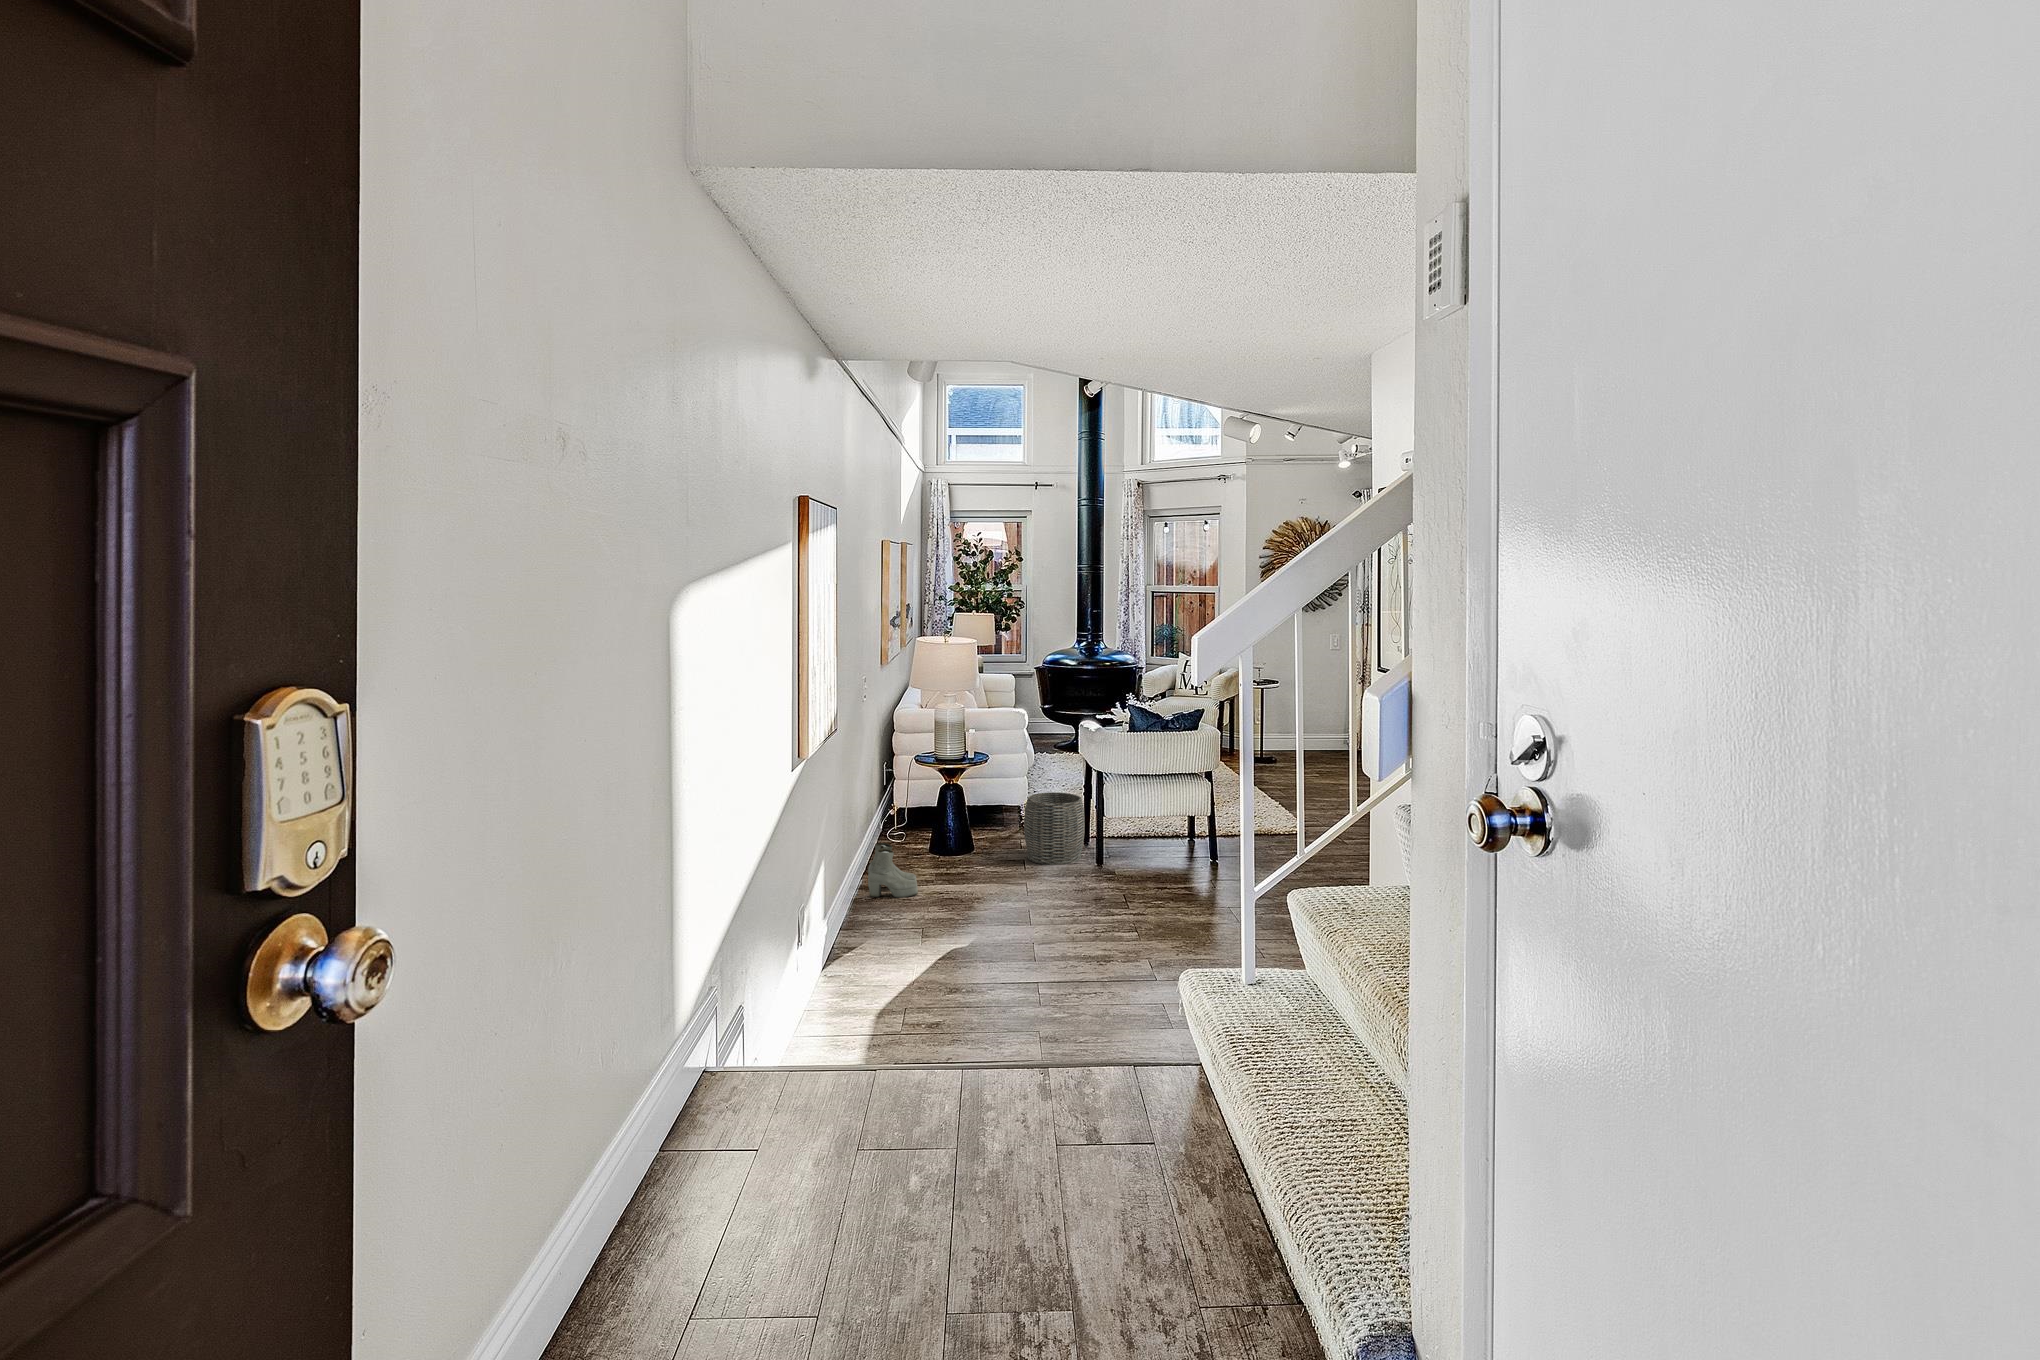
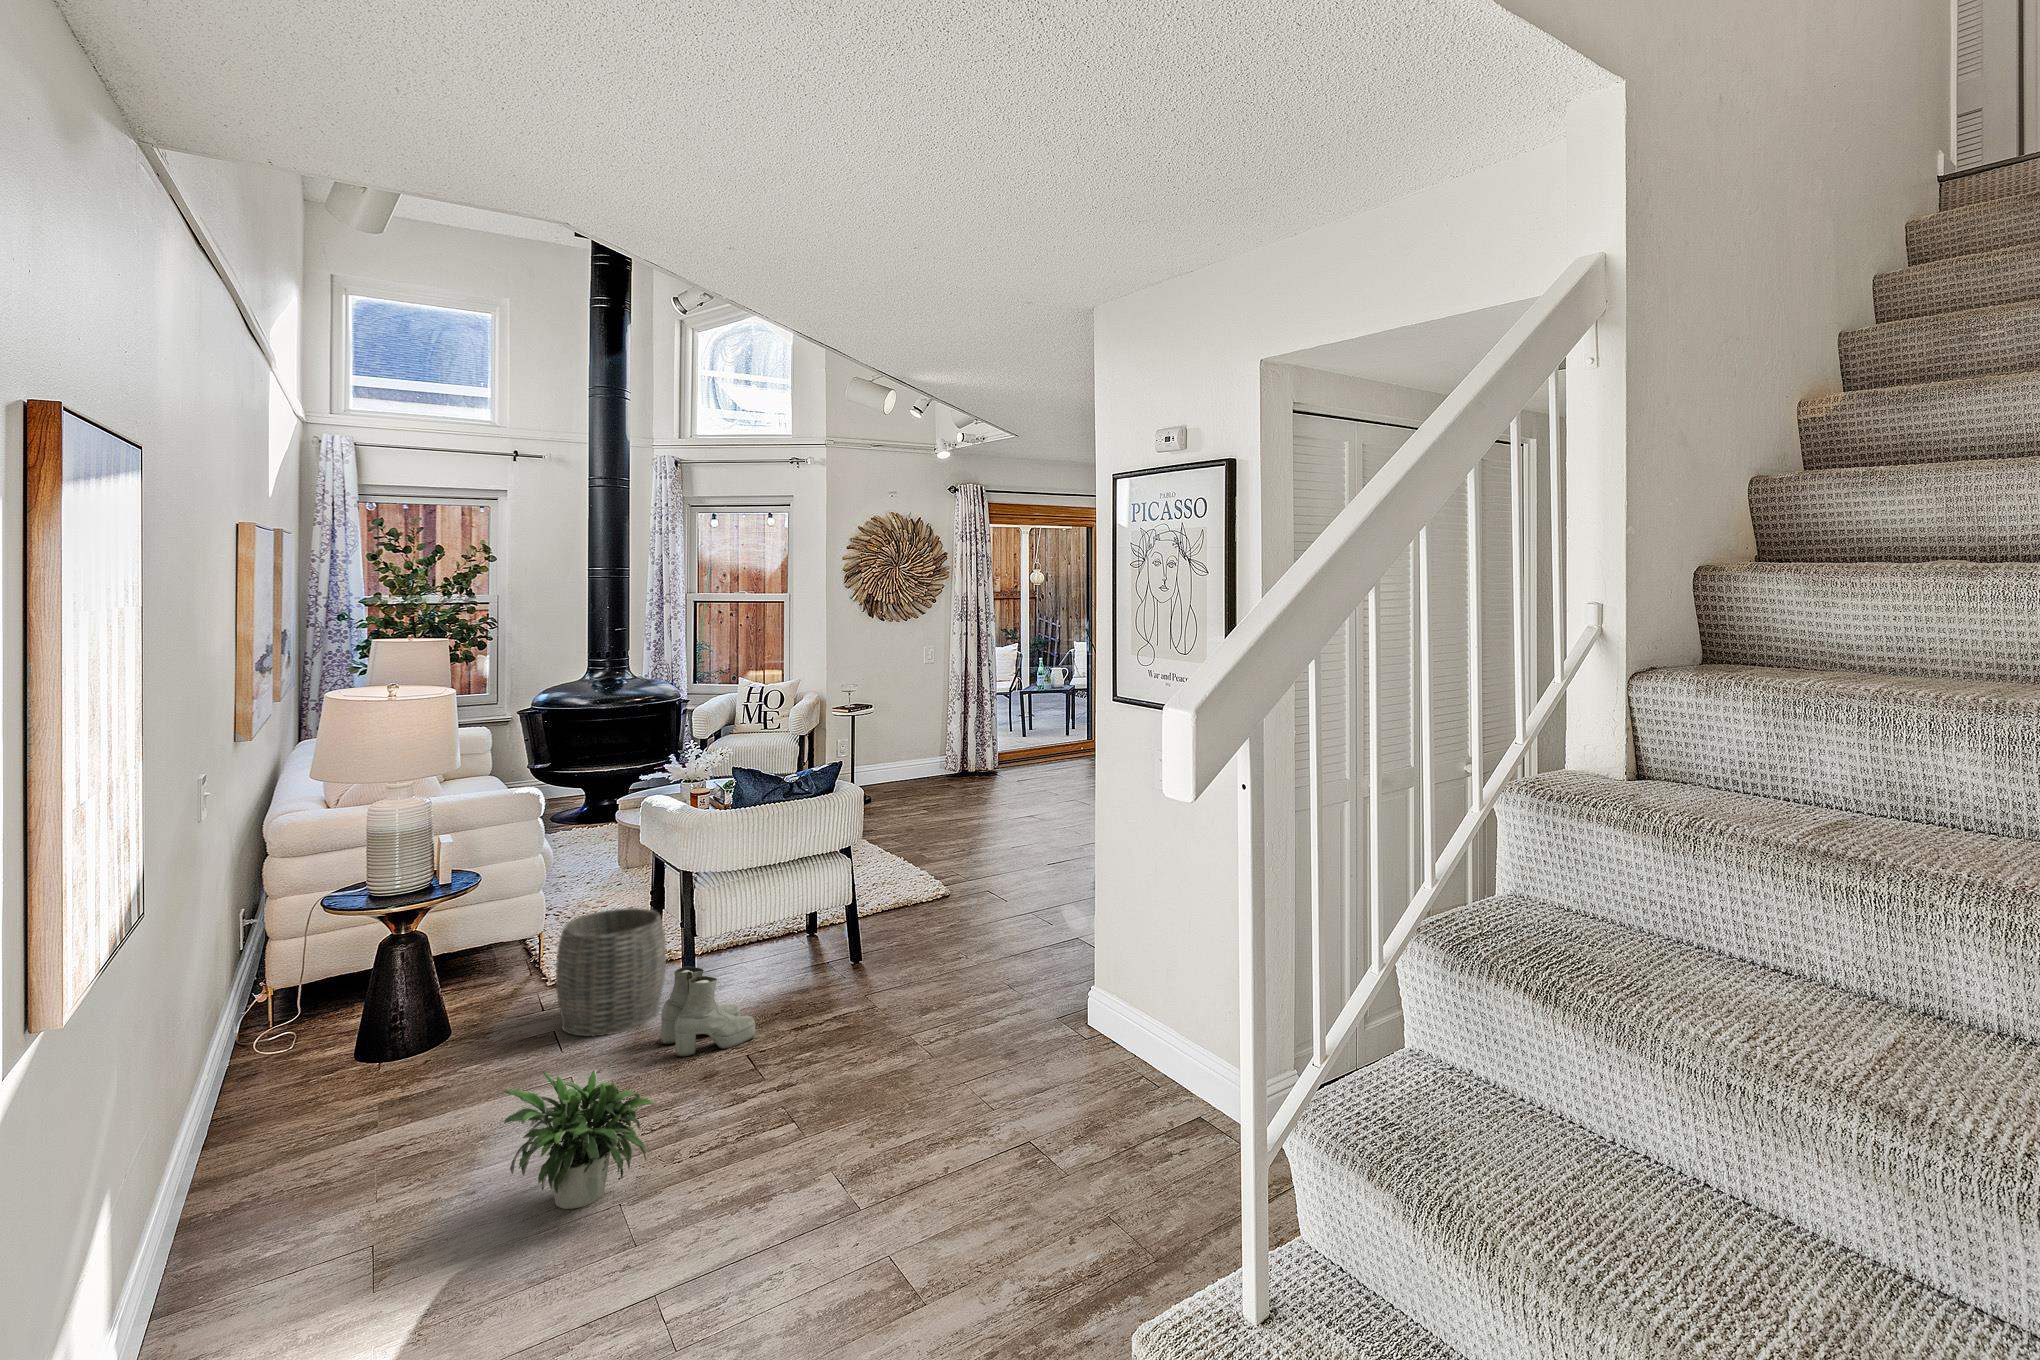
boots: present [868,843,918,898] -> present [661,967,756,1056]
potted plant: none [972,856,1051,928] -> present [479,1070,654,1209]

